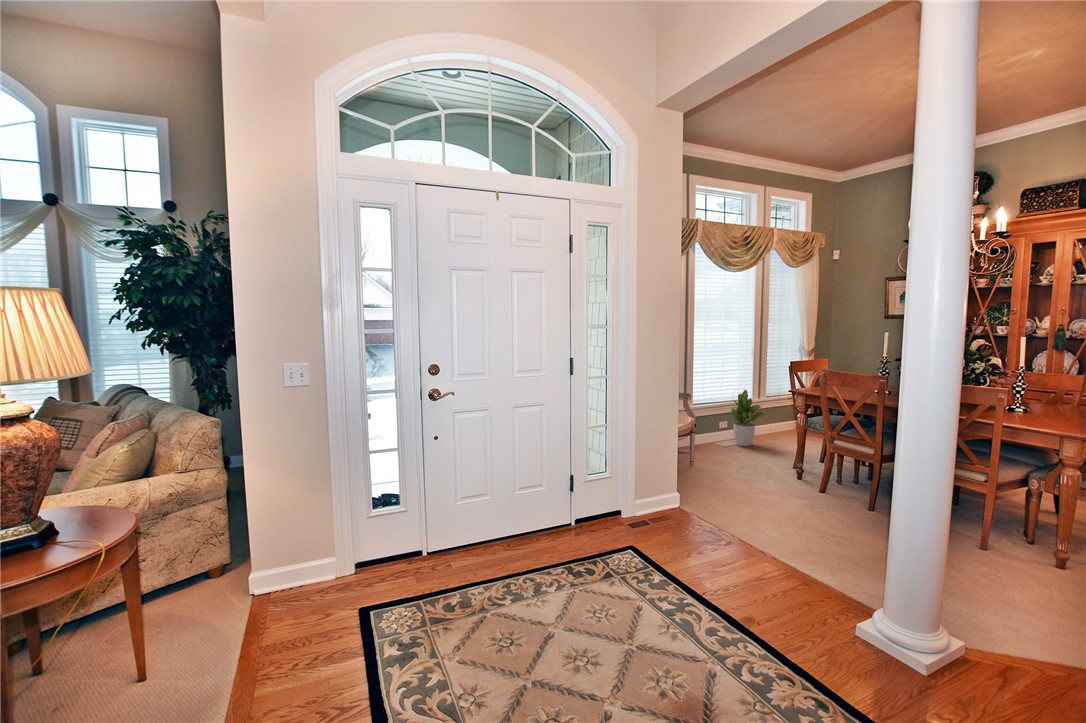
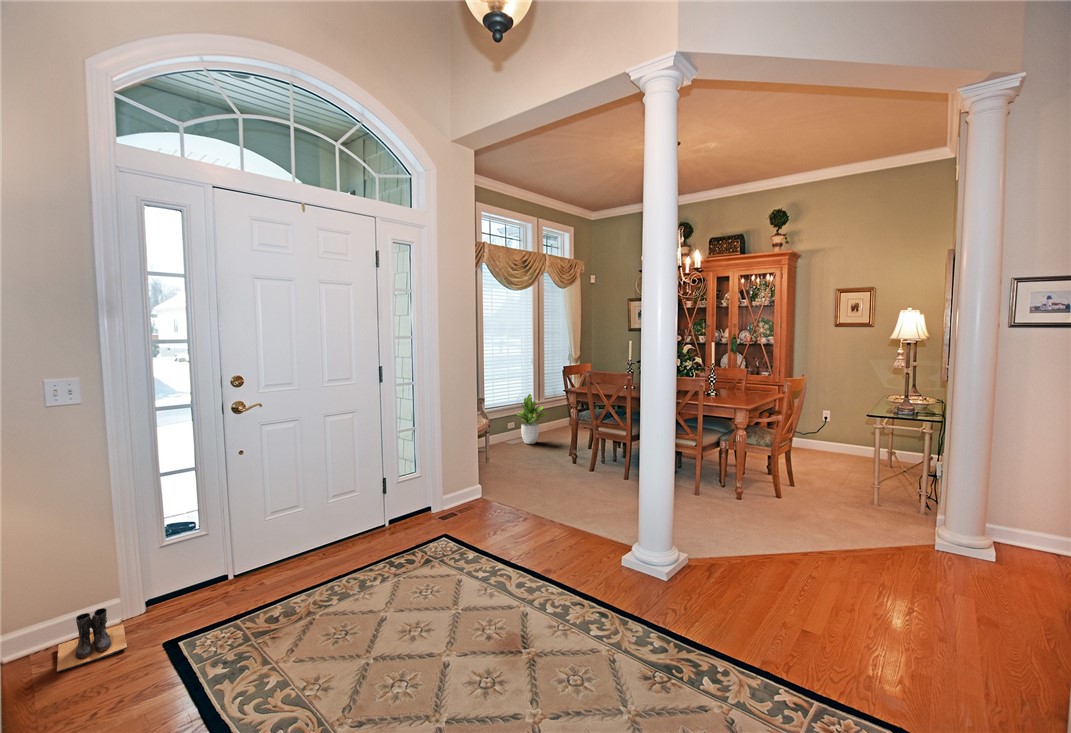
boots: none [285,564,340,614] -> present [56,608,127,672]

